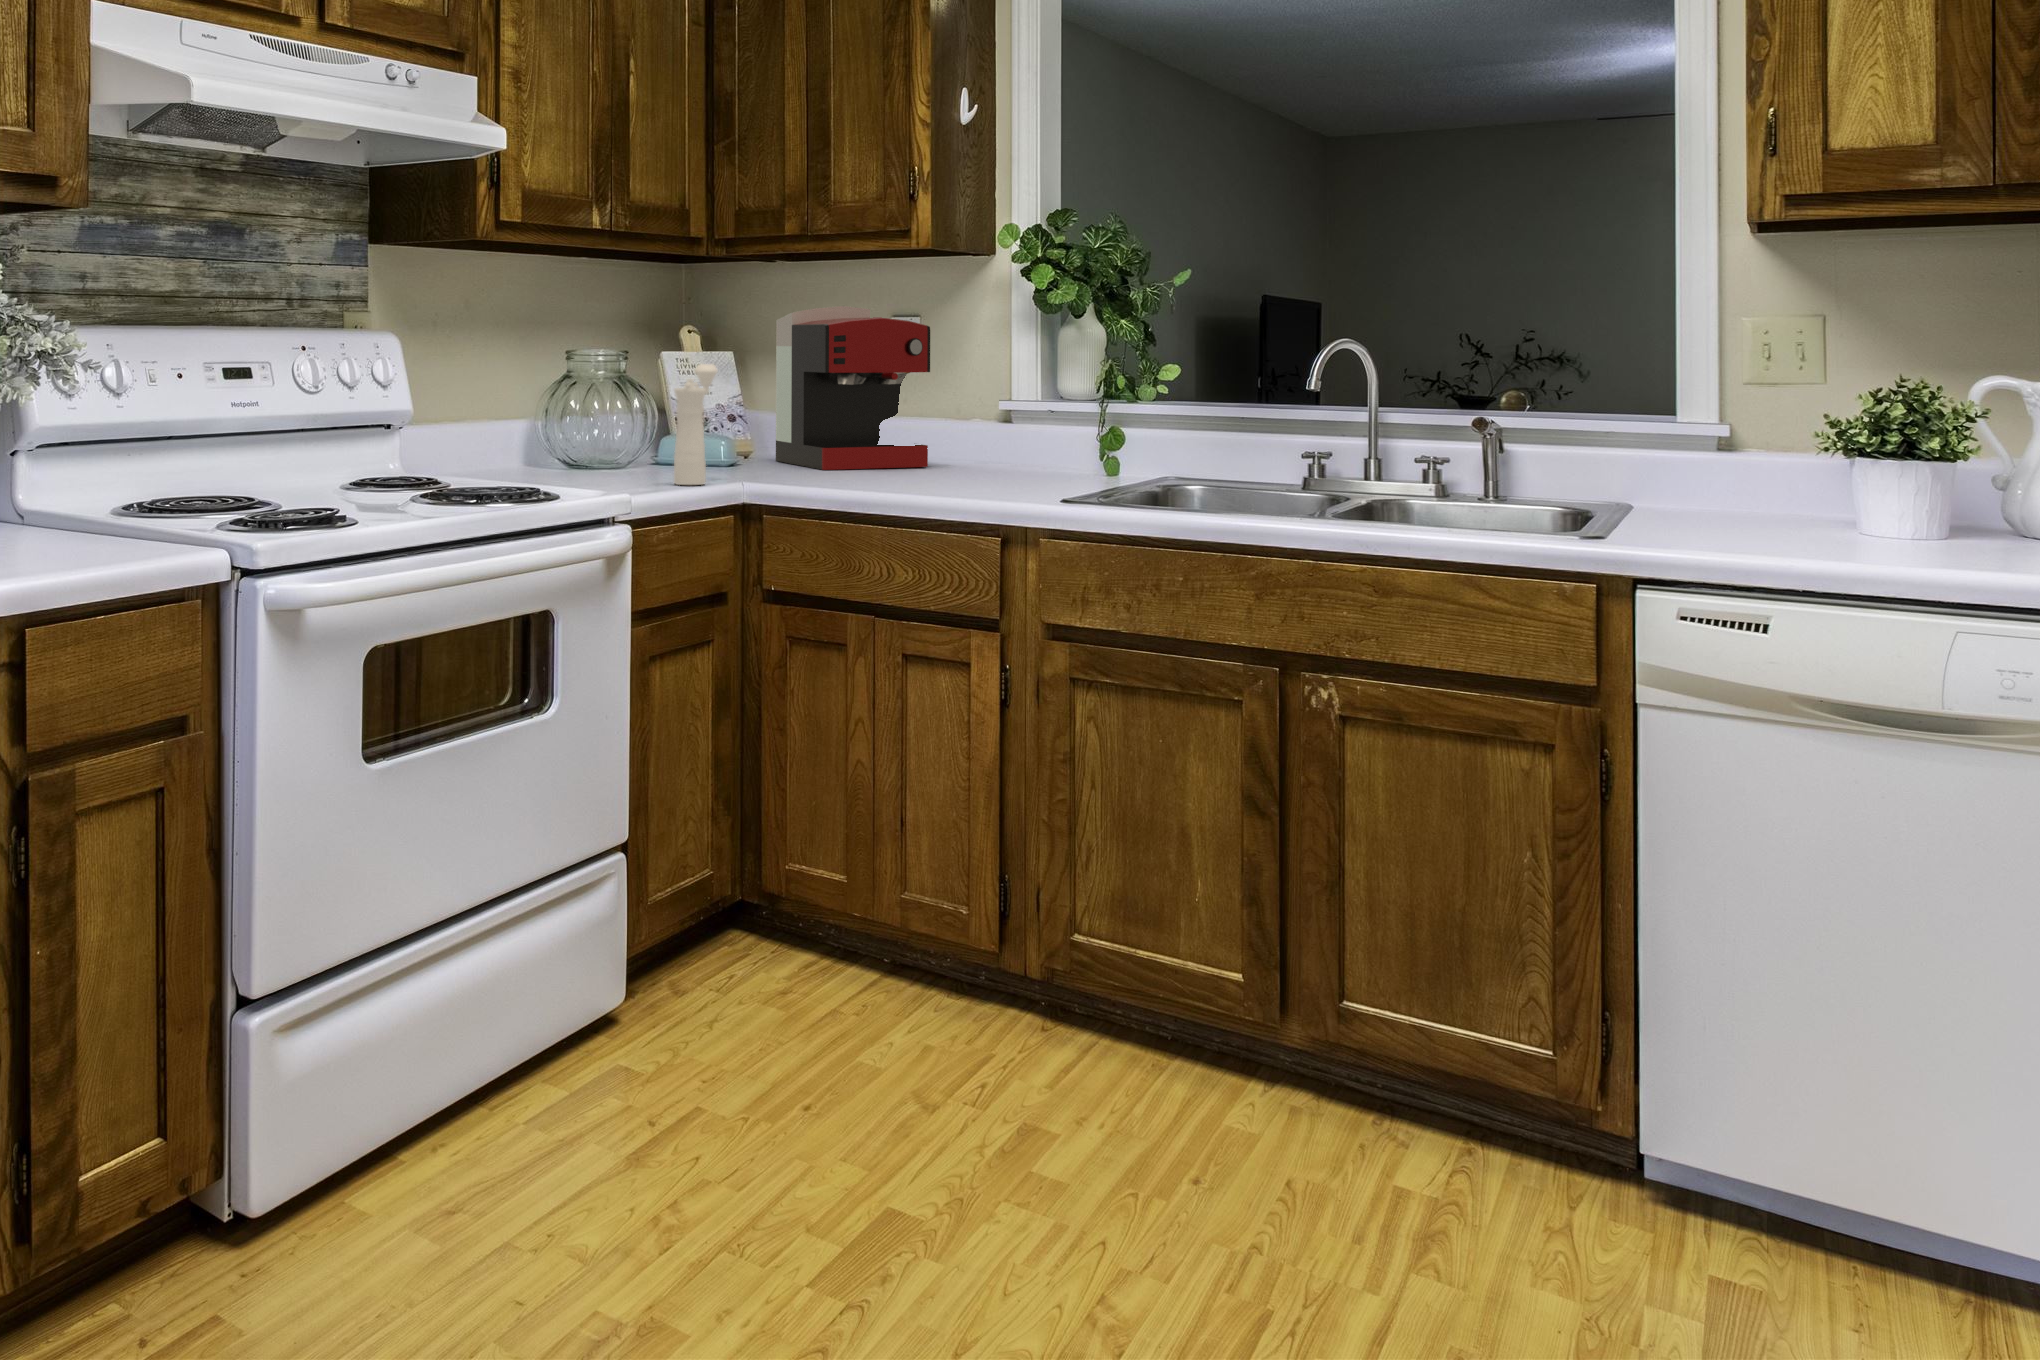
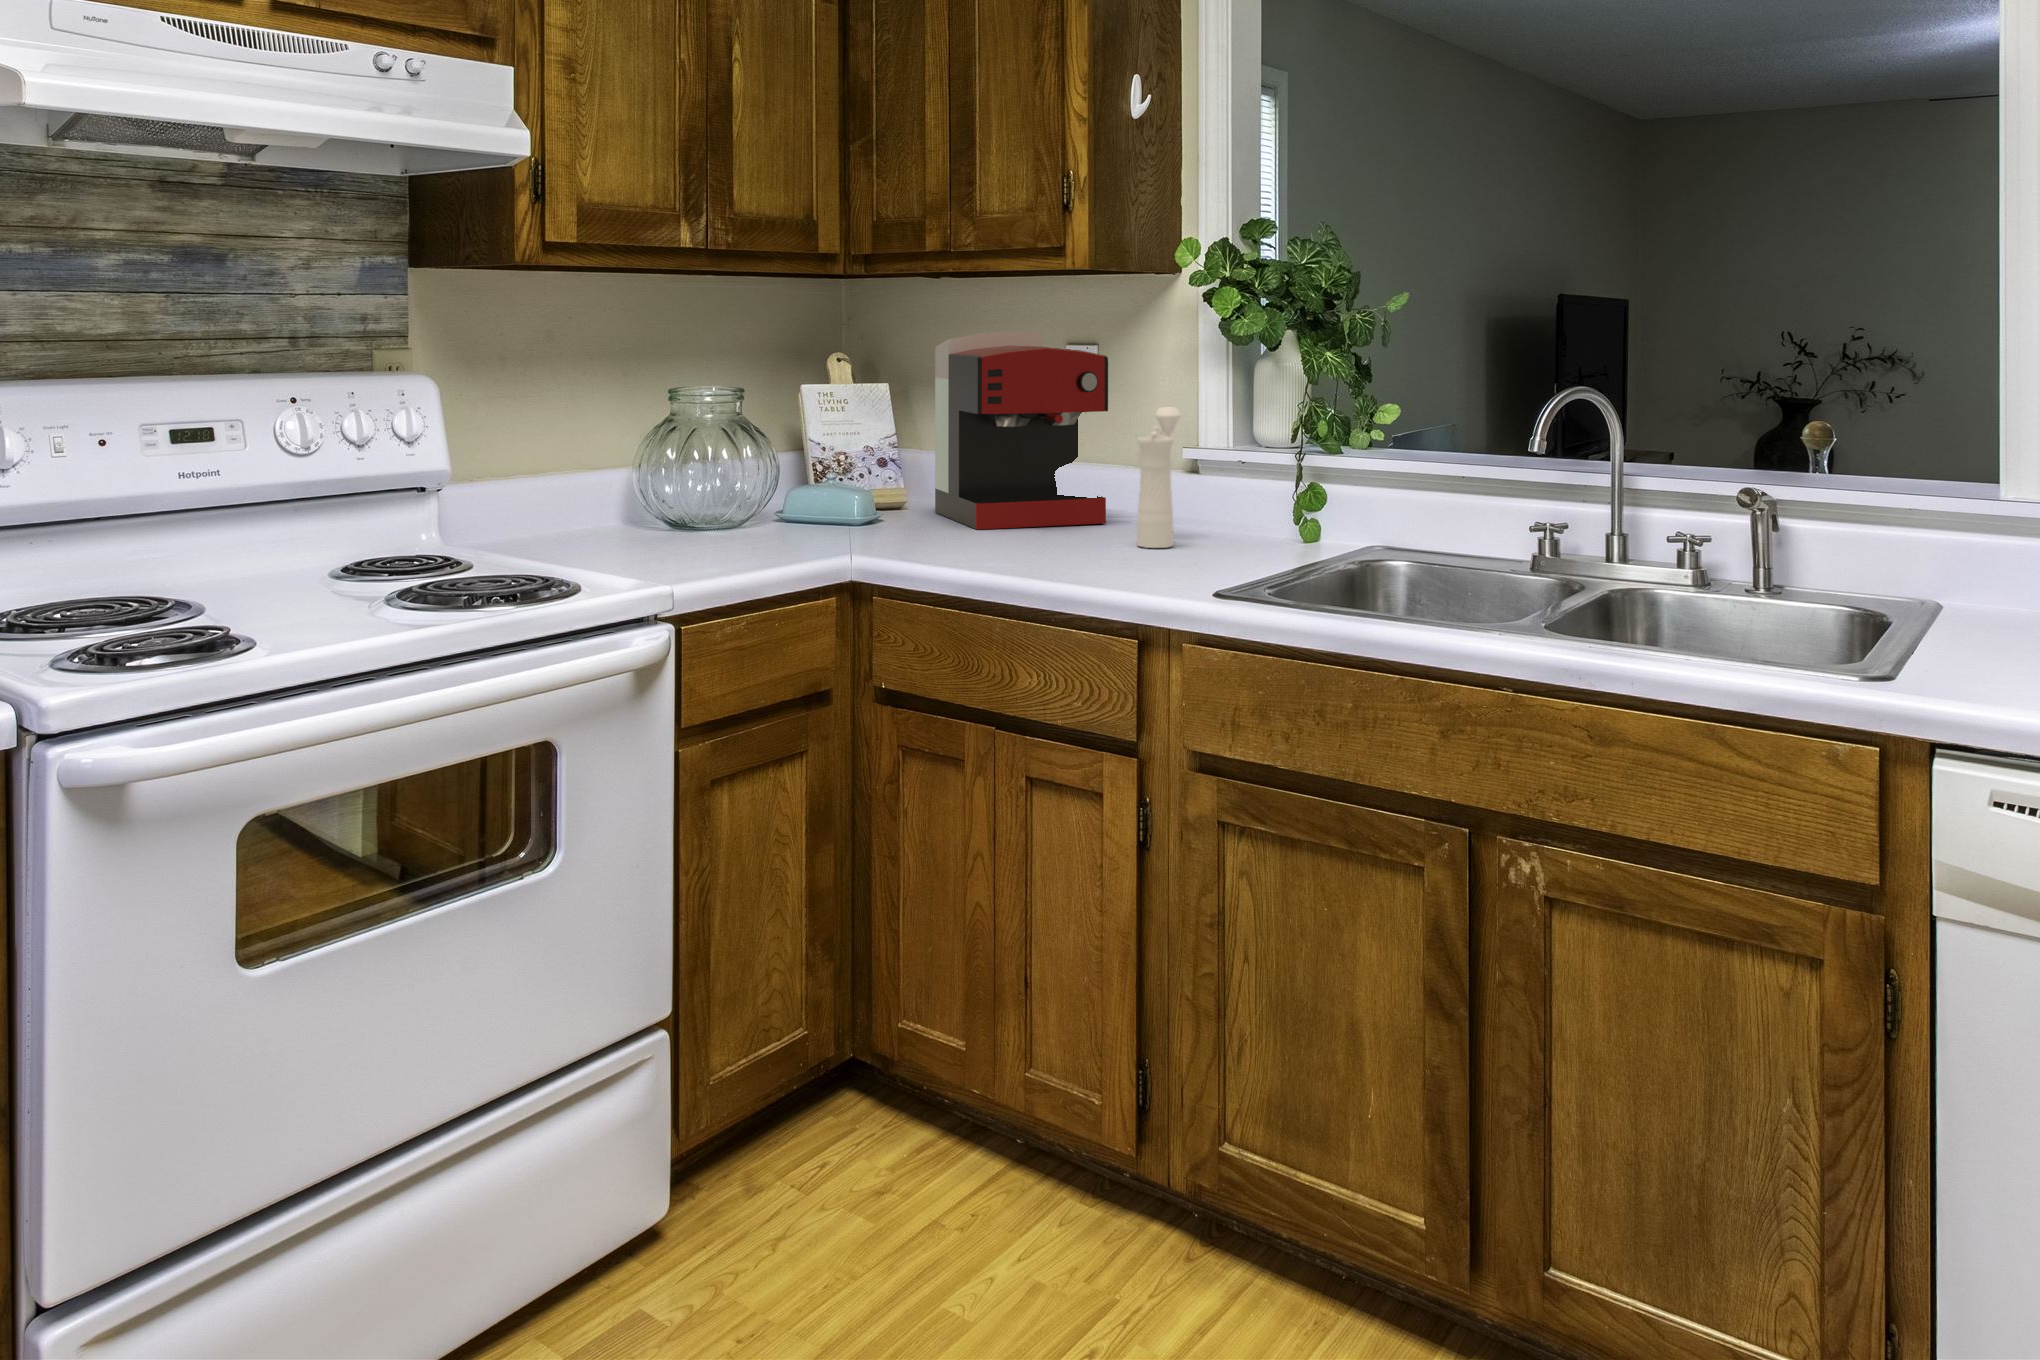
pepper mill: present [674,364,717,485] -> present [1137,407,1181,548]

